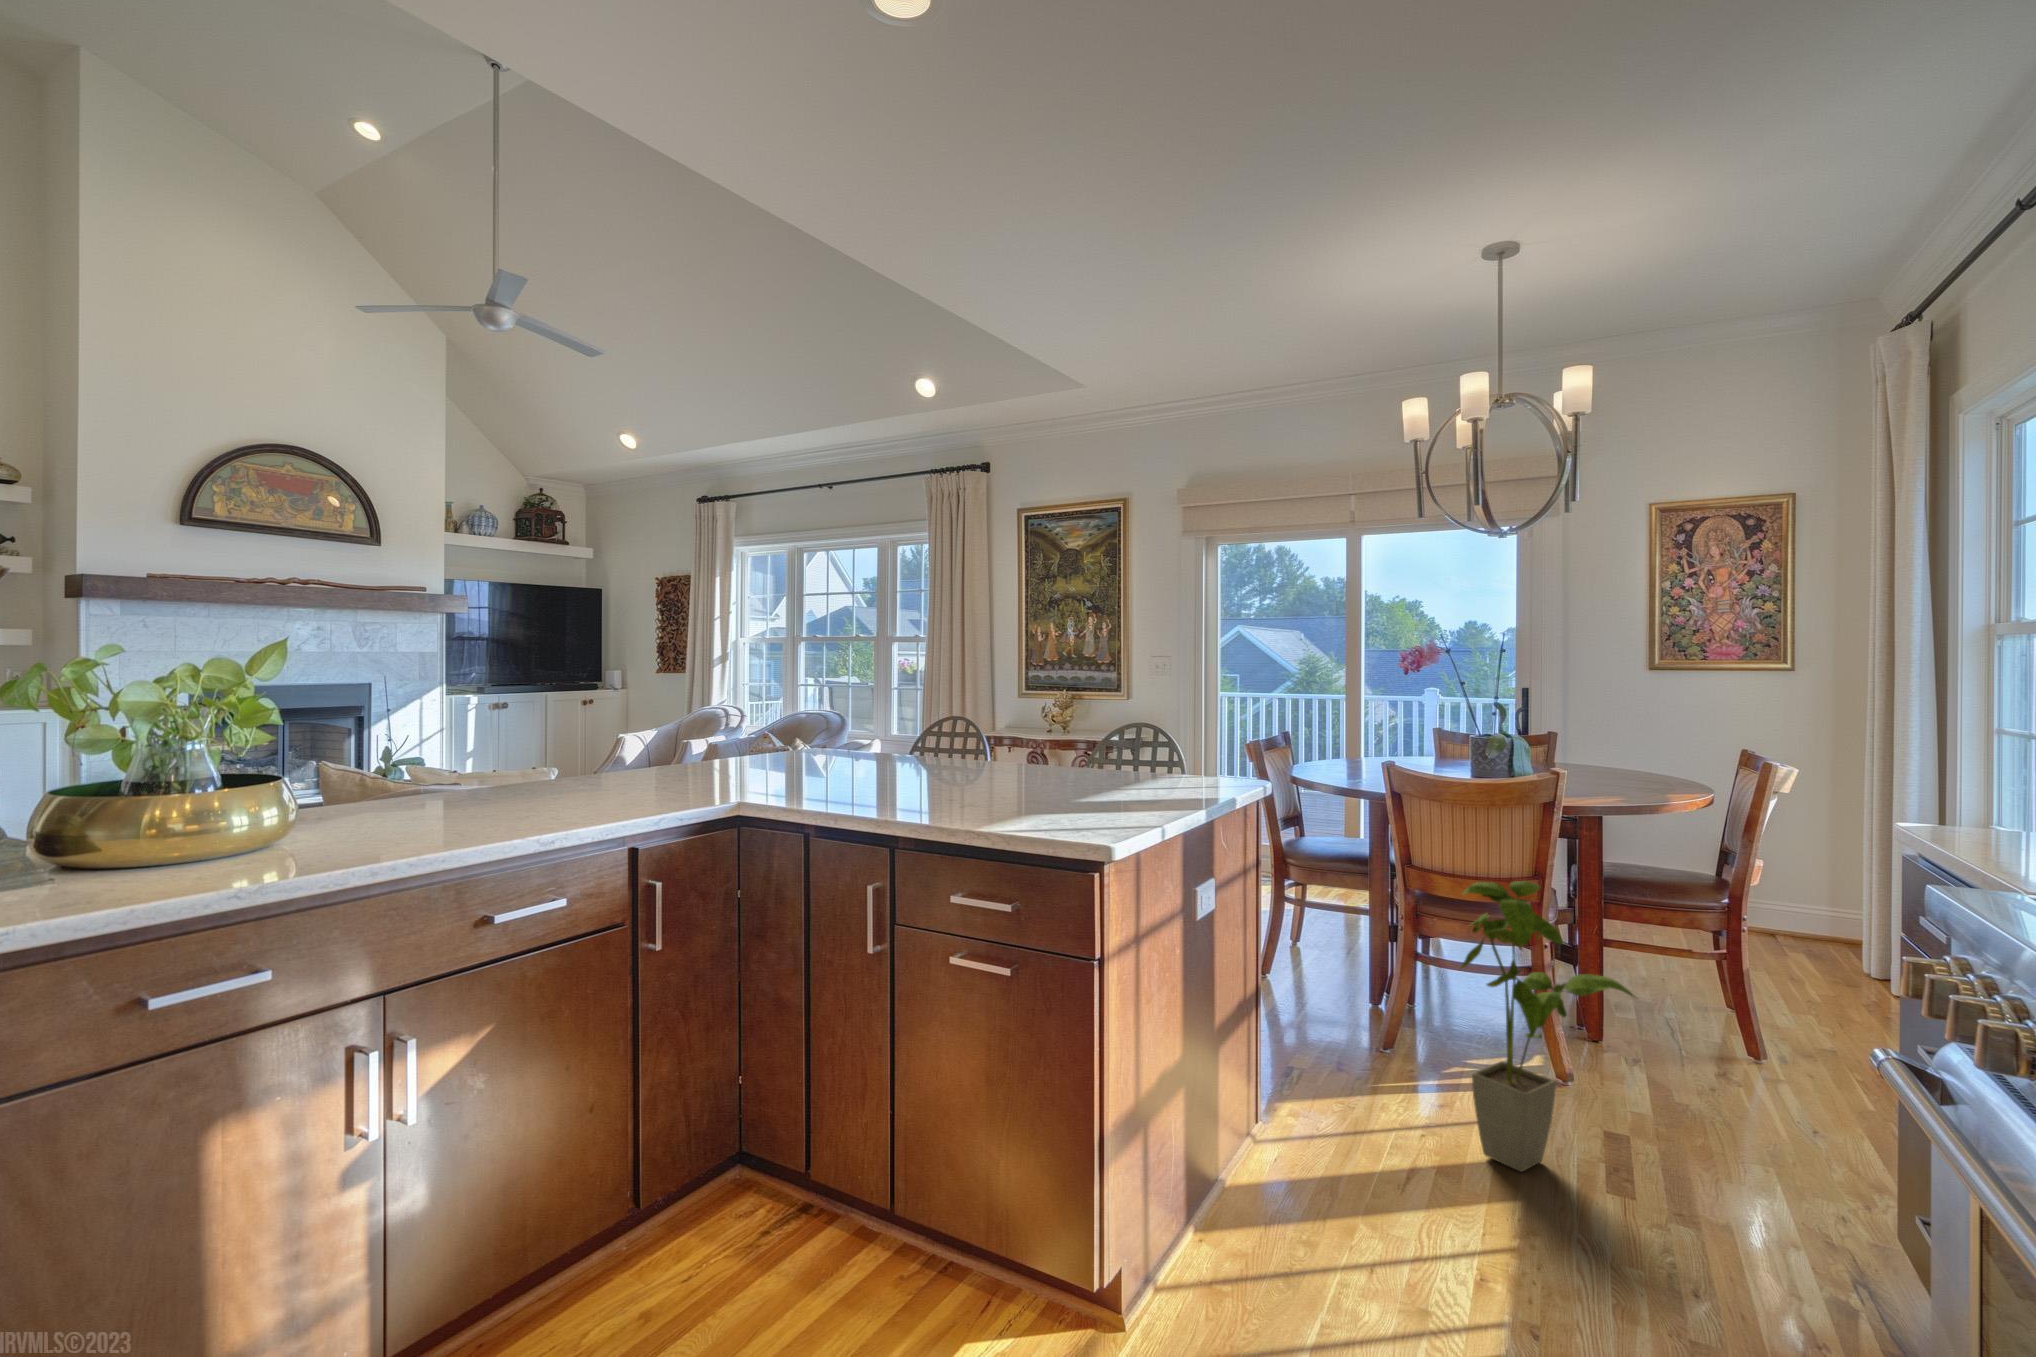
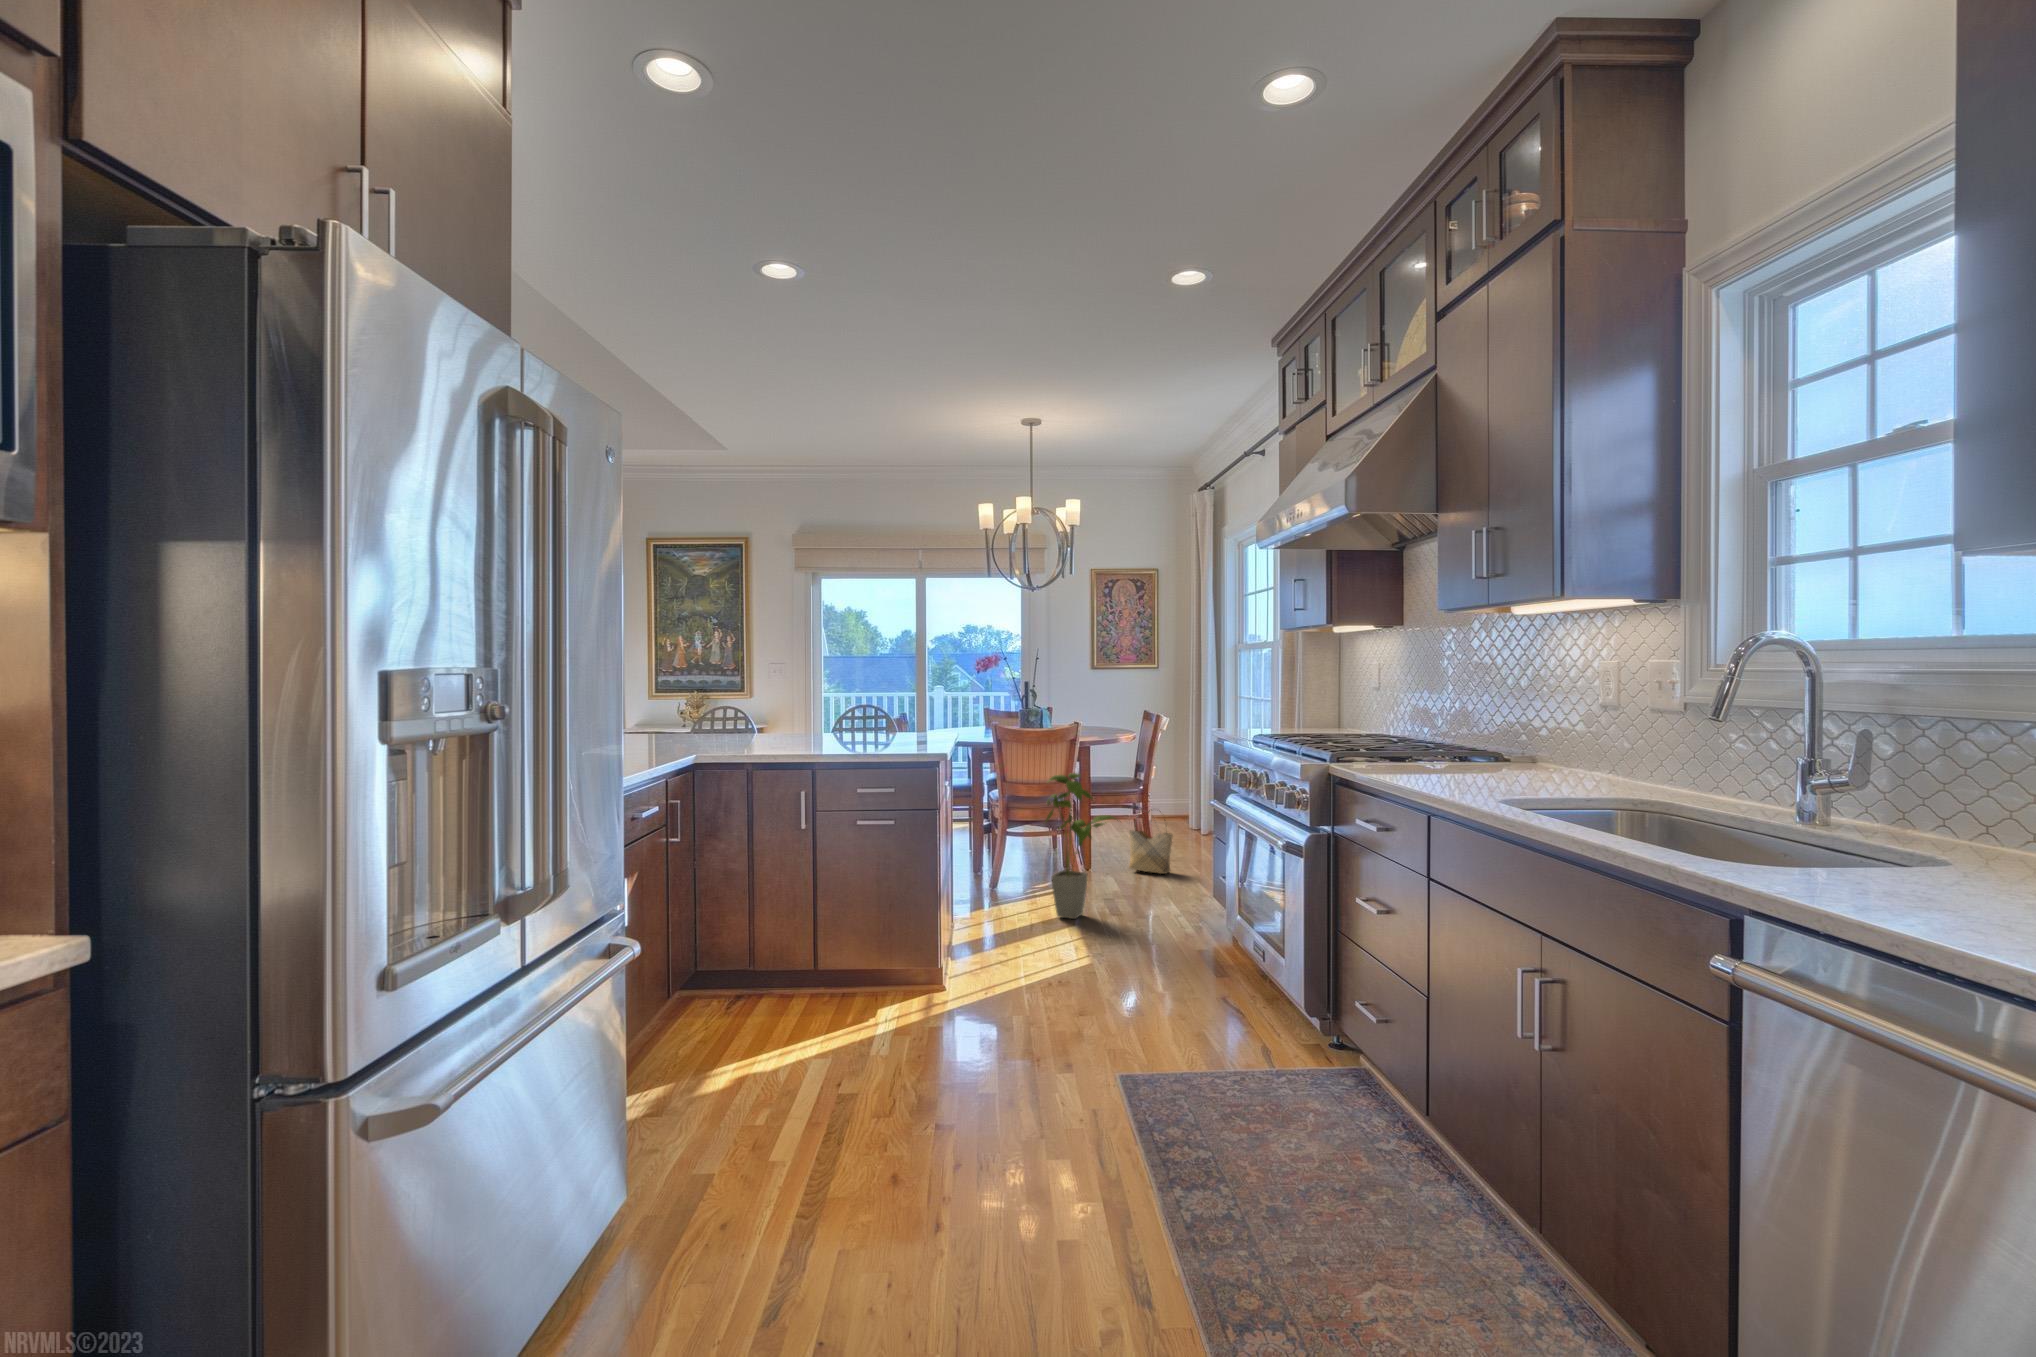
woven basket: none [1687,948,1798,1085] -> present [1129,810,1173,874]

